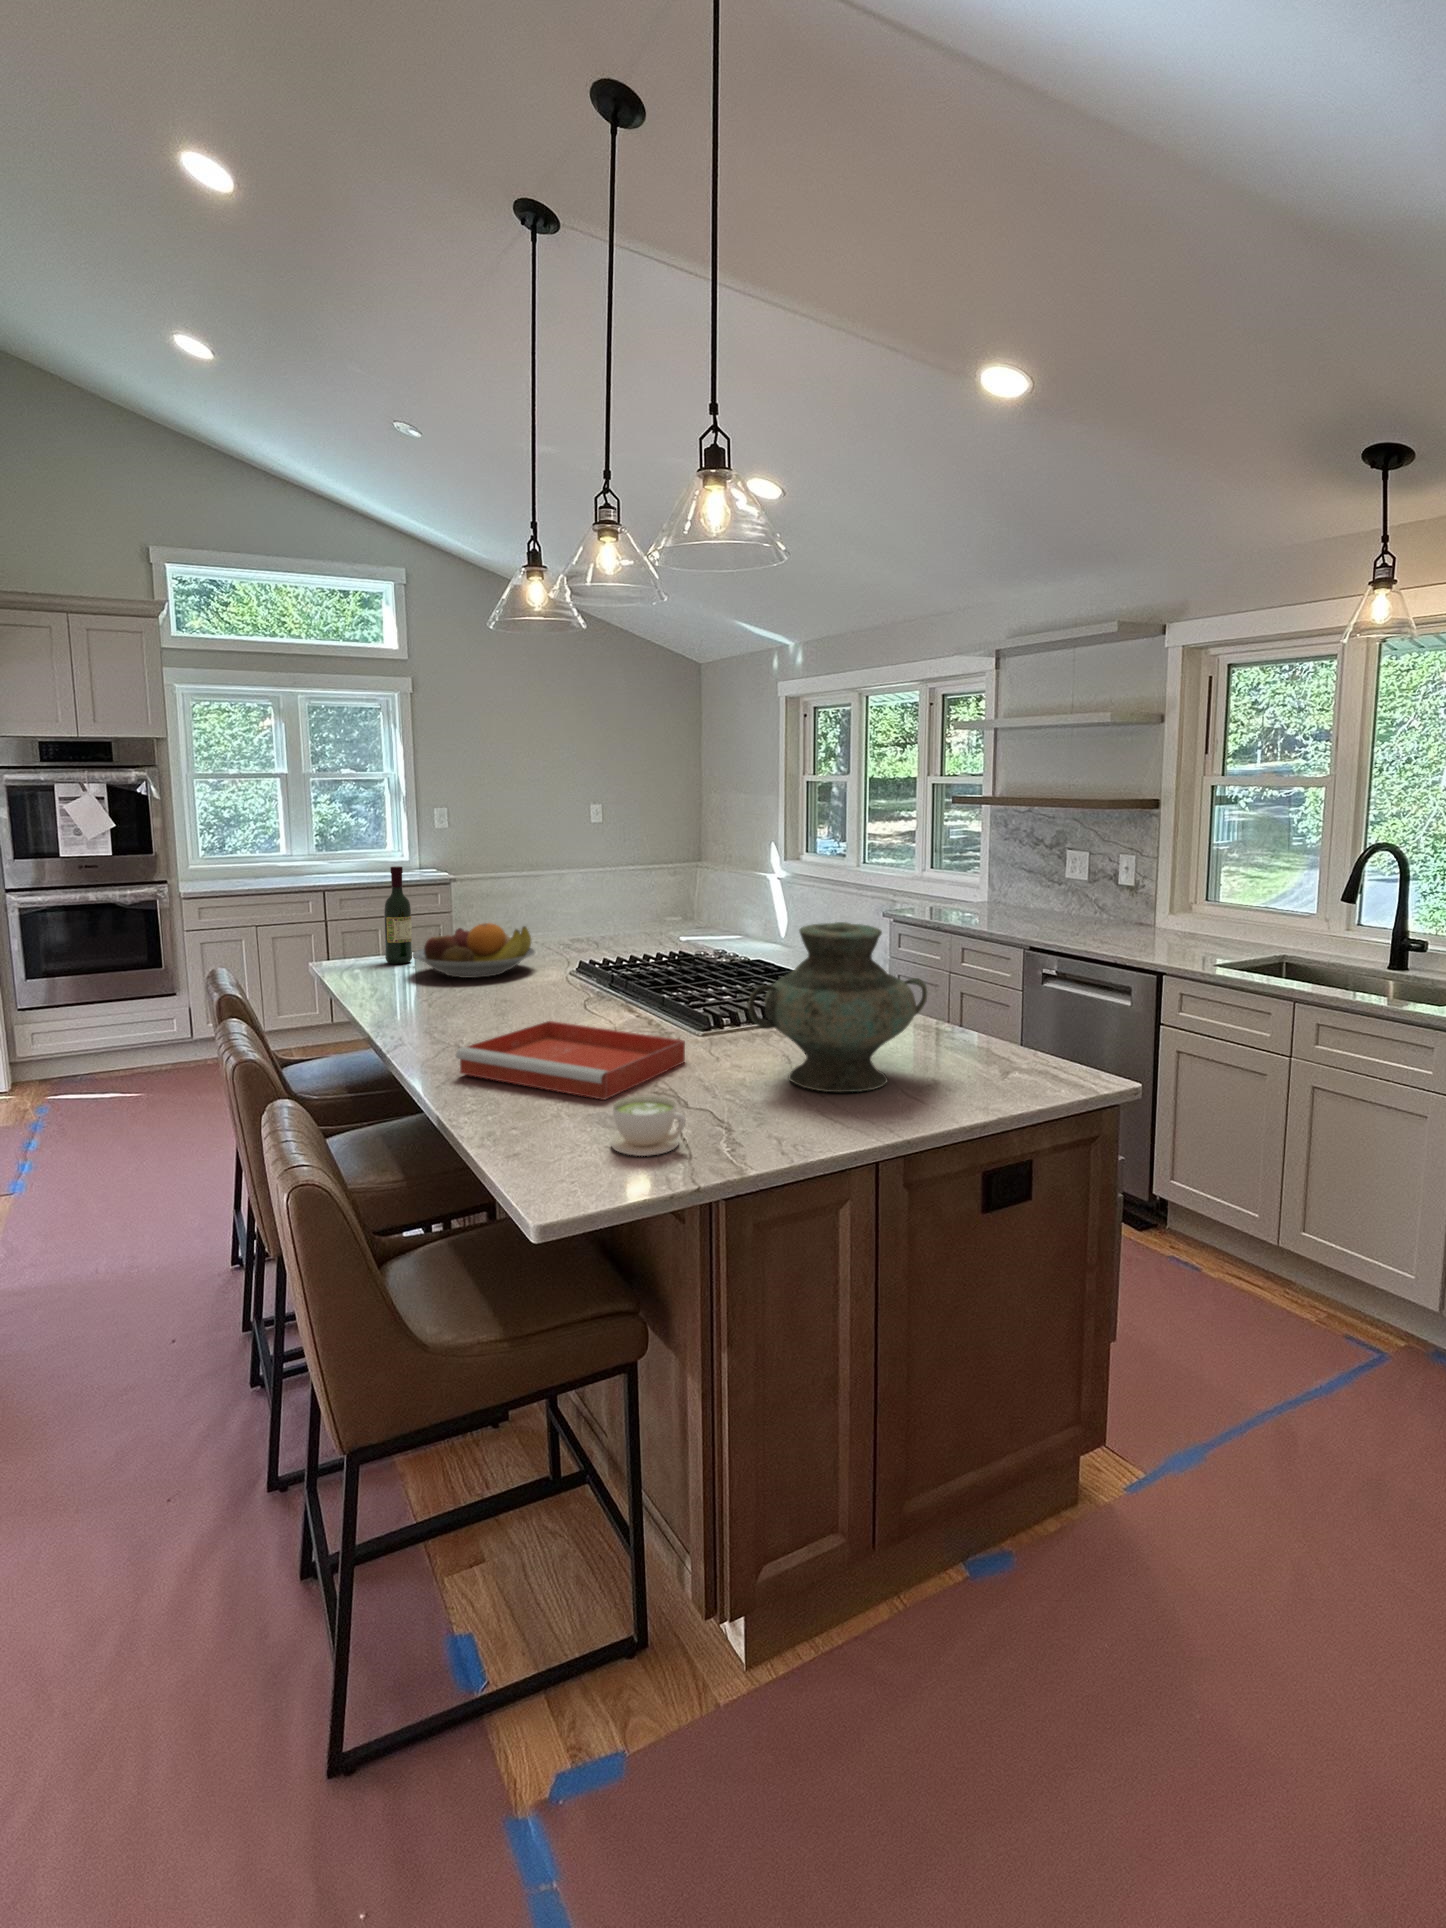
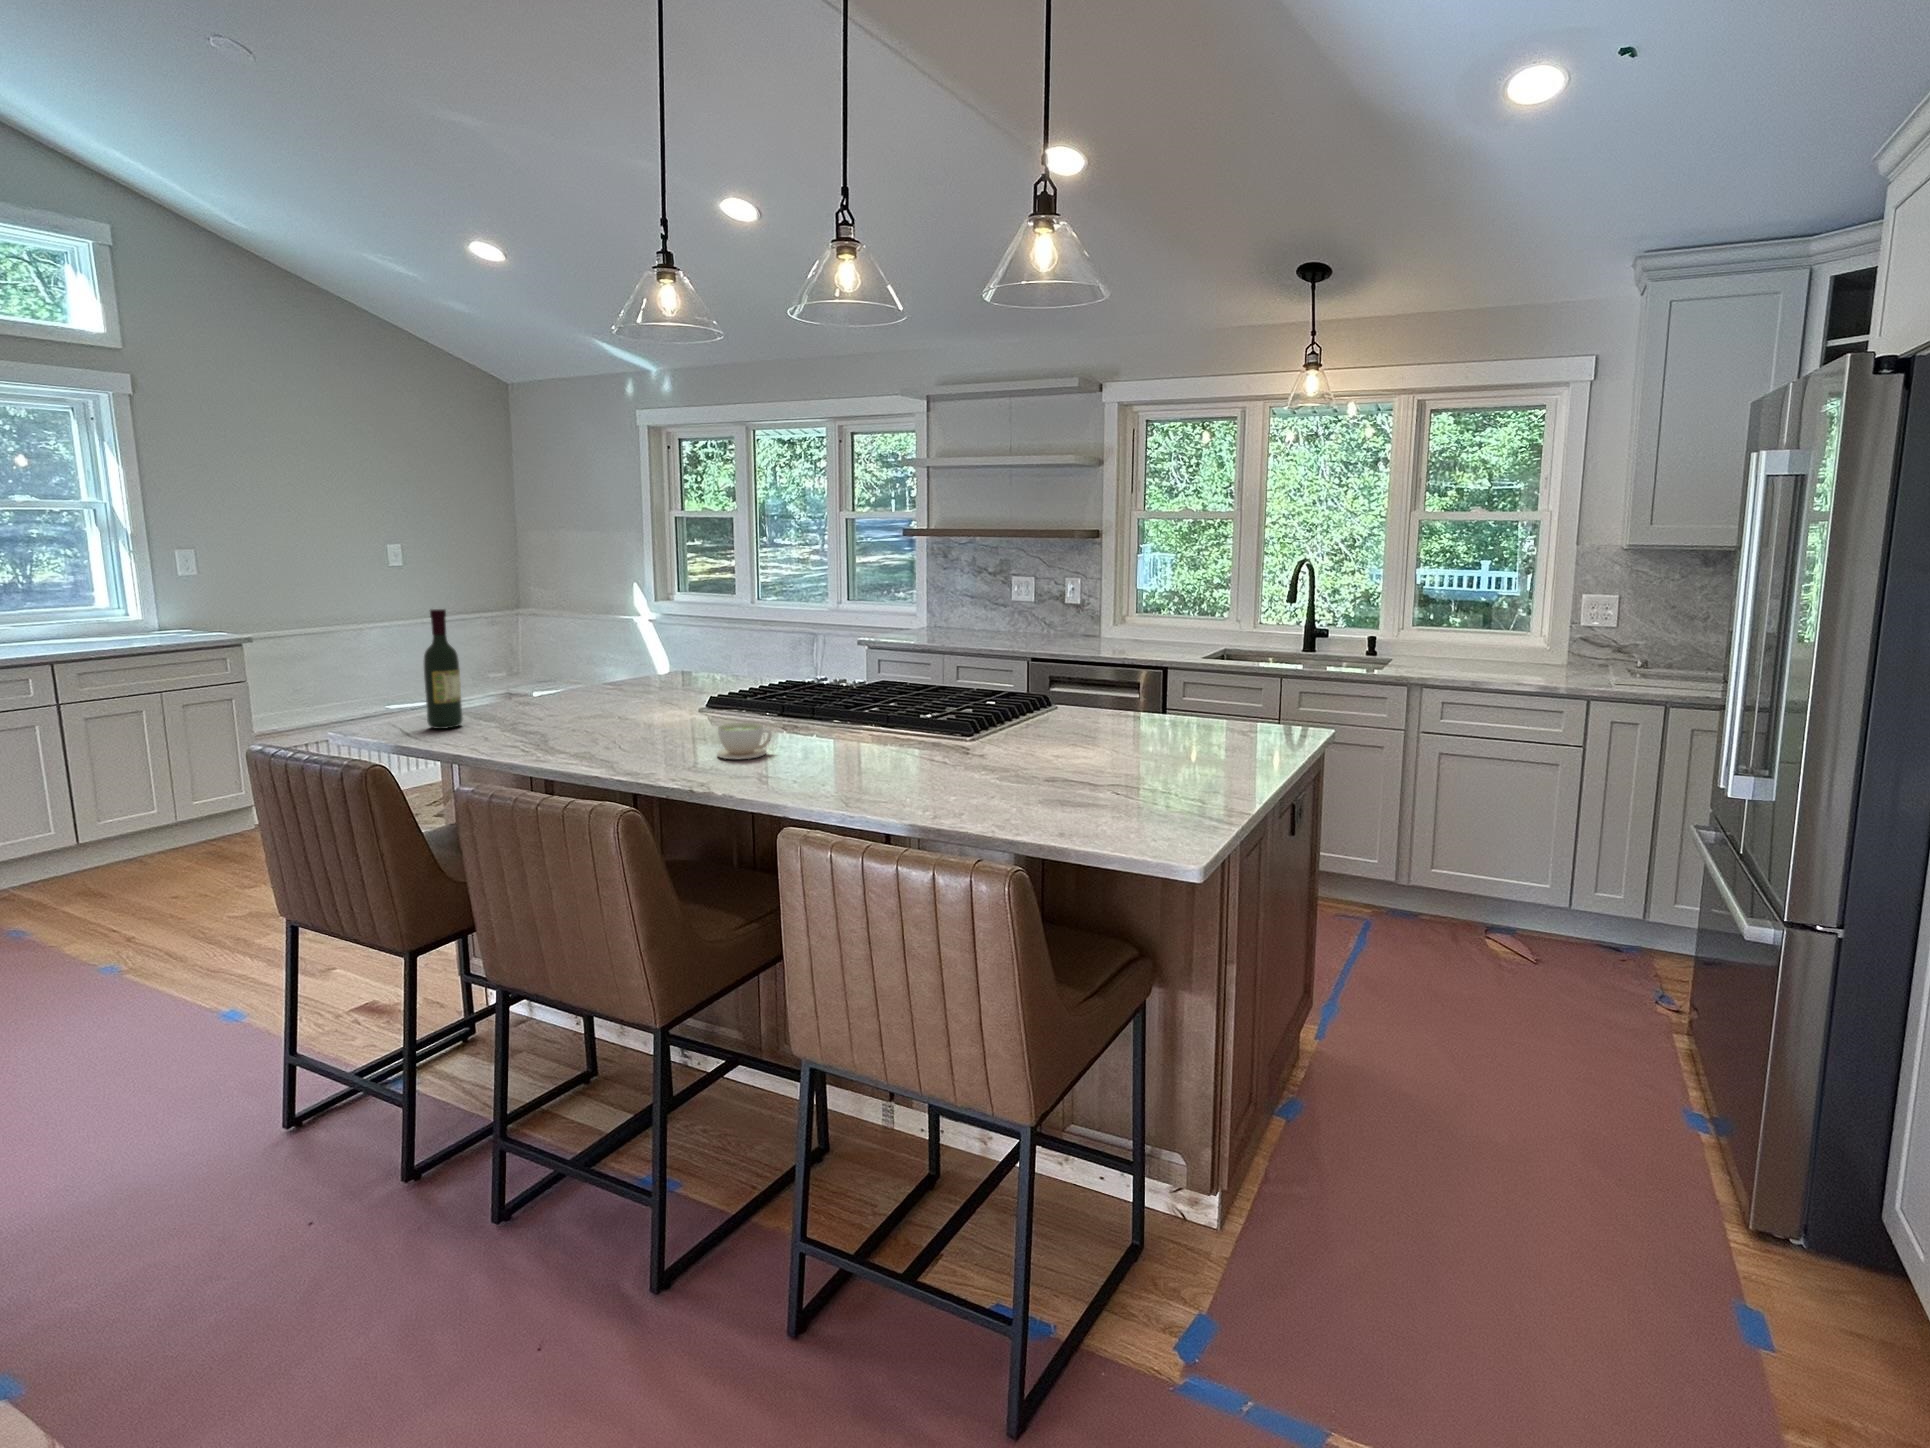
vase: present [748,922,927,1092] -> none [1094,623,1224,767]
fruit bowl: present [412,923,535,978] -> none [502,668,652,732]
tray: present [456,1021,685,1100] -> none [843,745,1028,802]
coffee cup: present [611,1096,686,1156] -> present [717,723,772,759]

